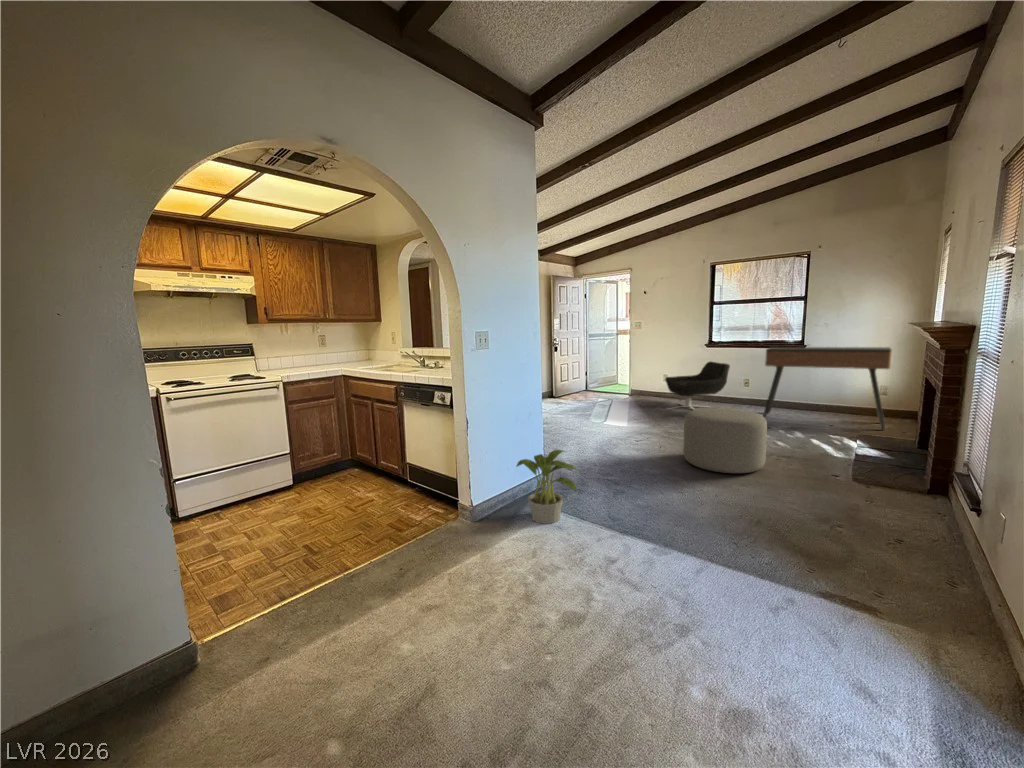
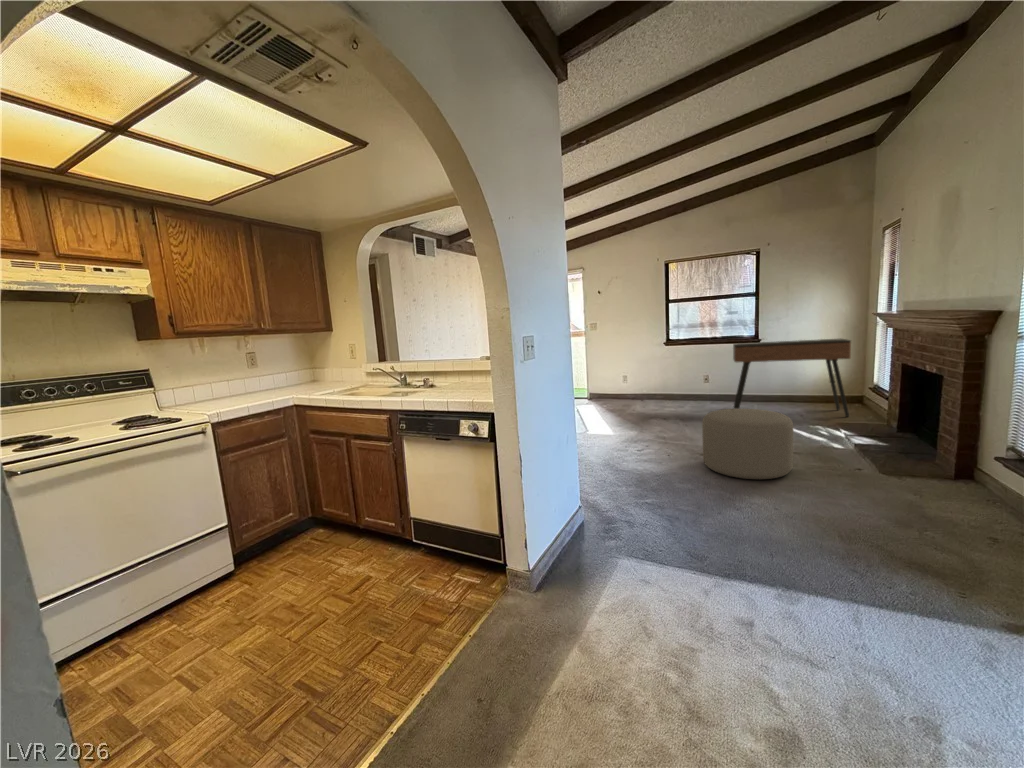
lounge chair: present [665,362,730,410] -> none [630,361,695,413]
potted plant: present [517,450,579,524] -> none [571,480,669,579]

